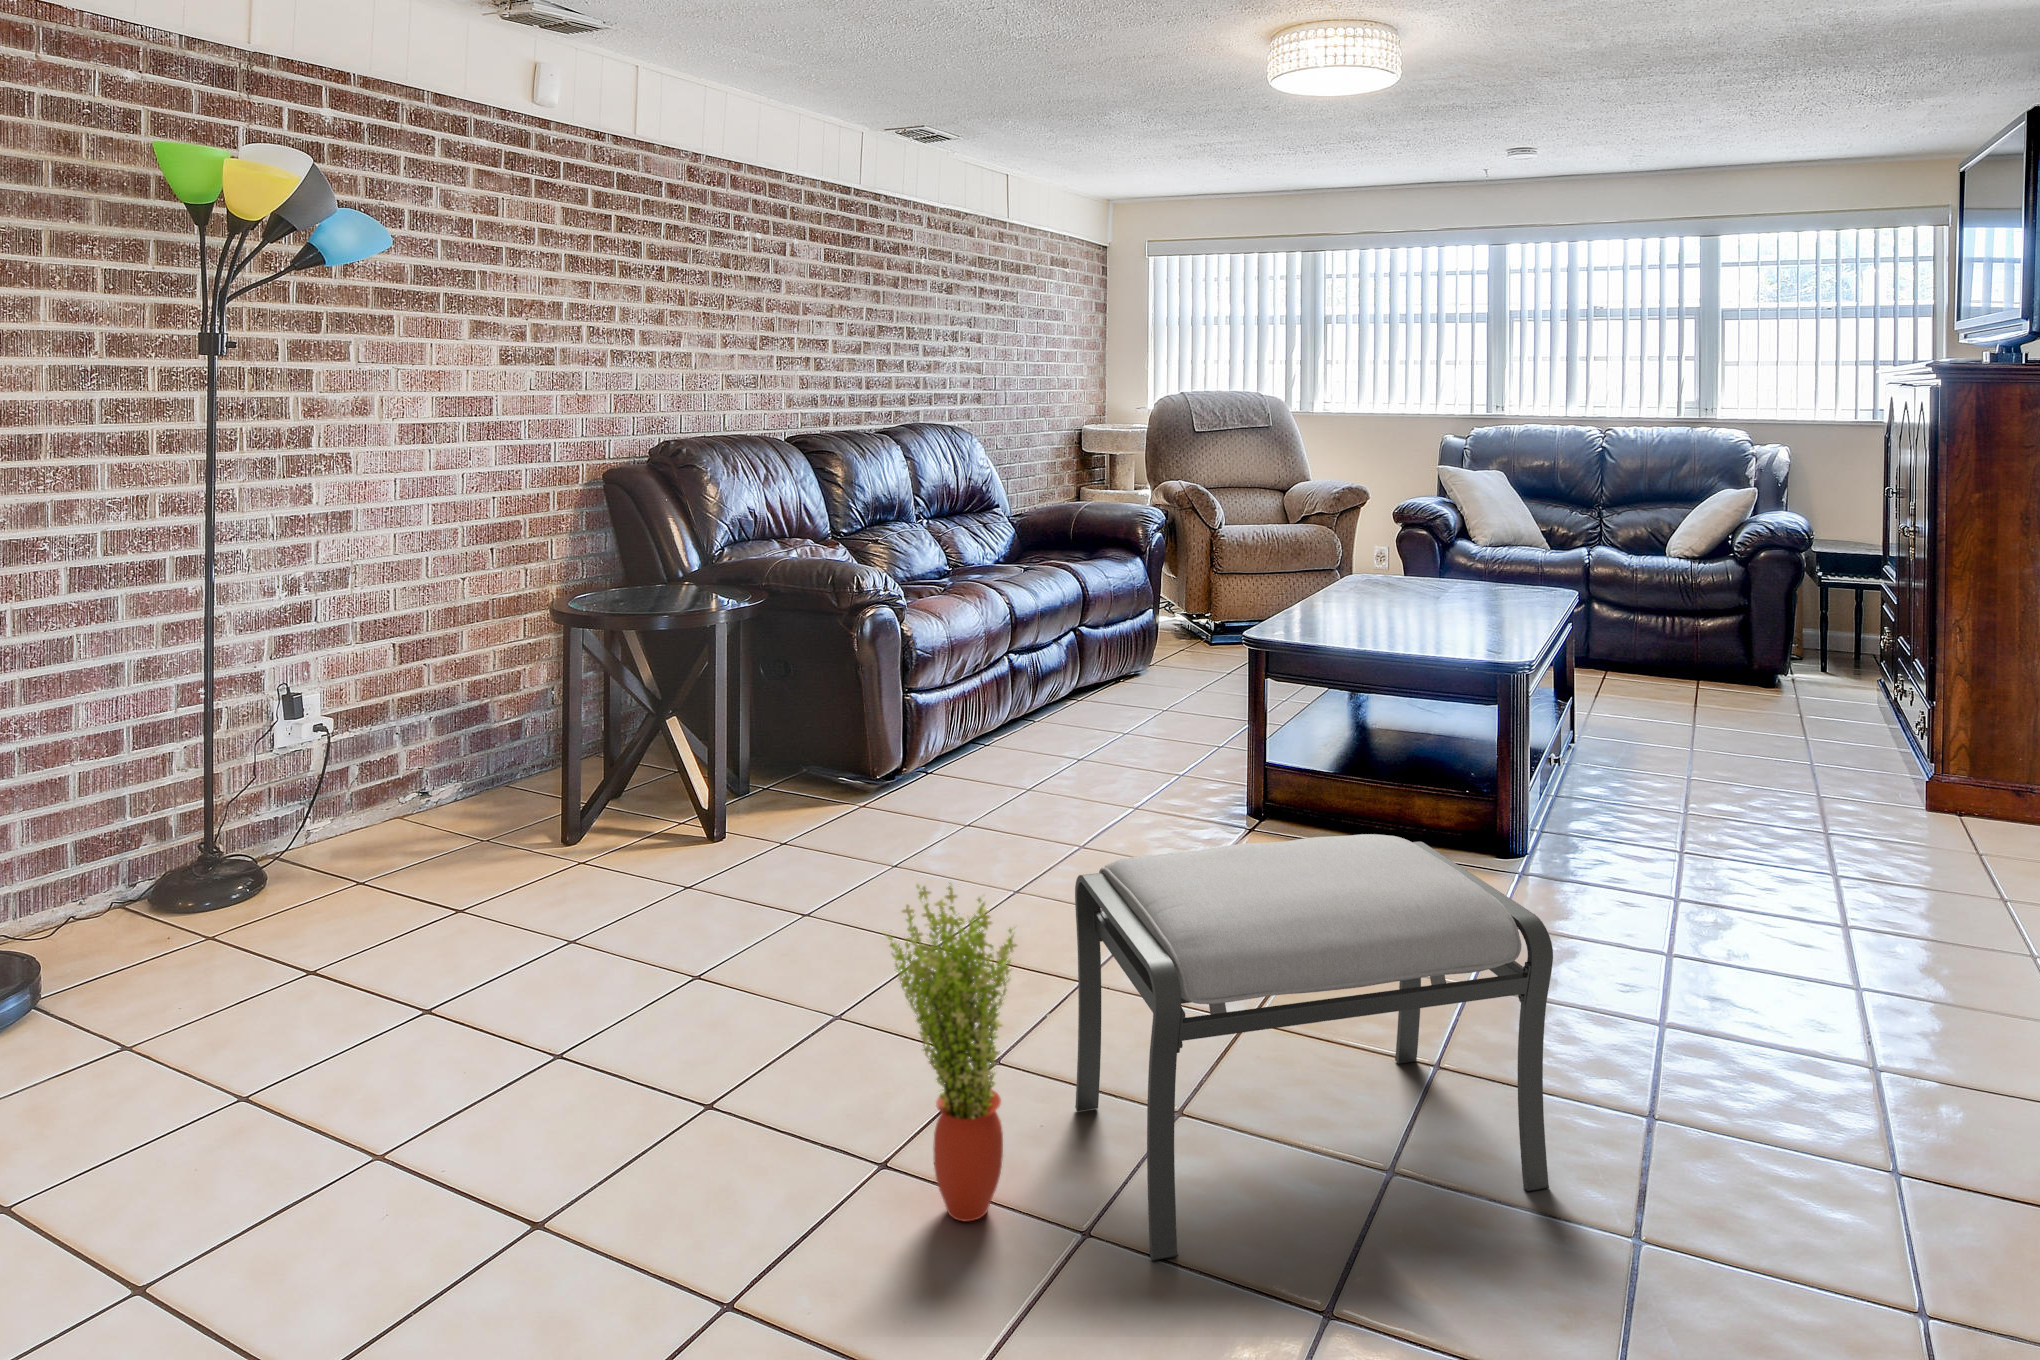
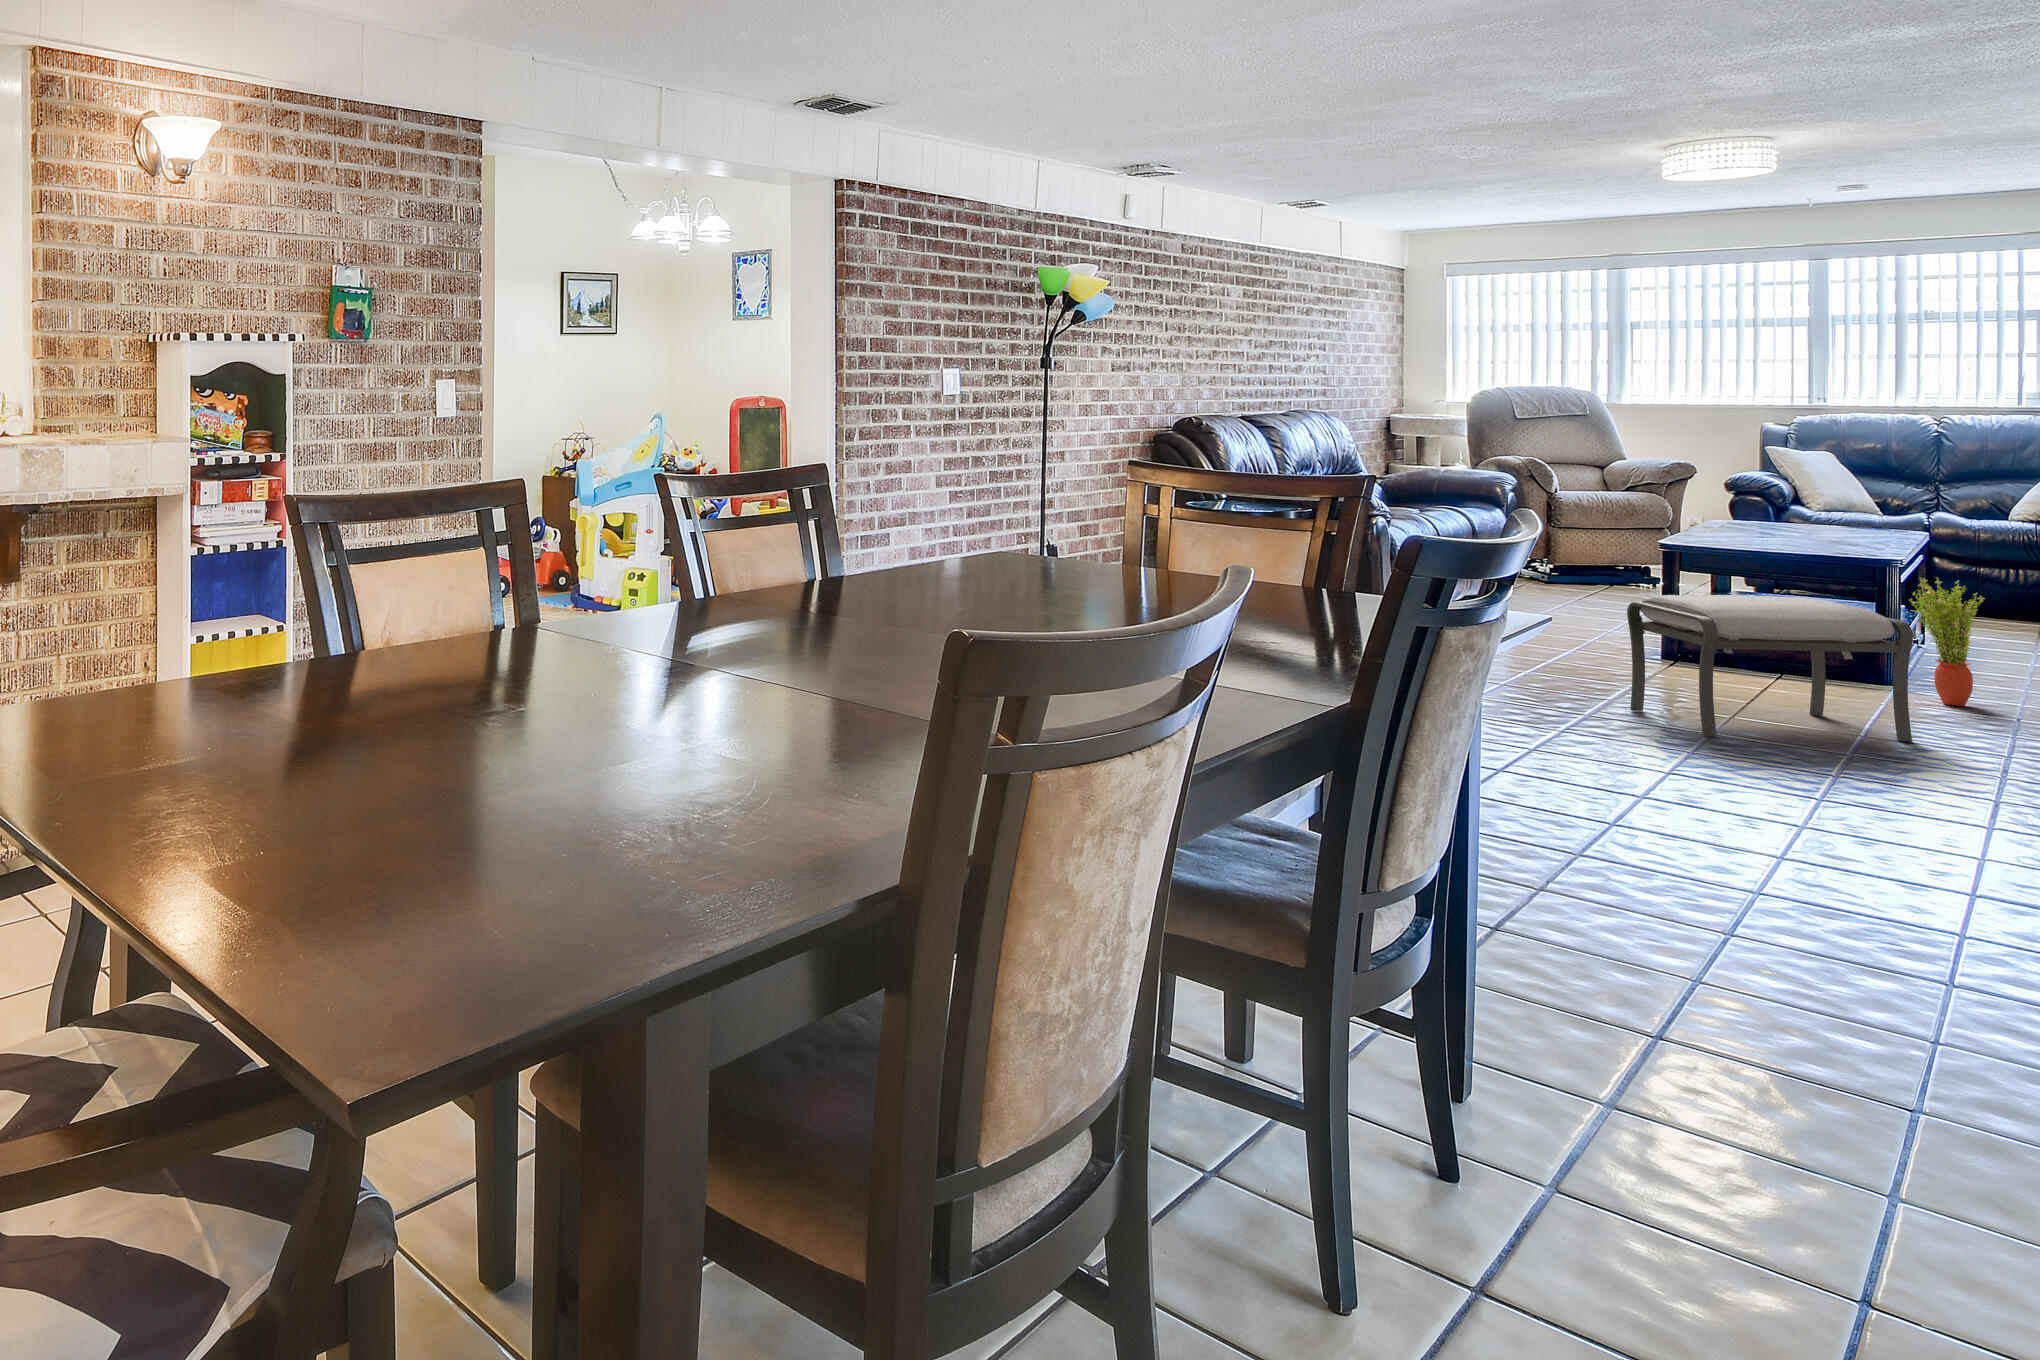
potted plant: present [884,883,1017,1221] -> present [1909,577,1985,706]

